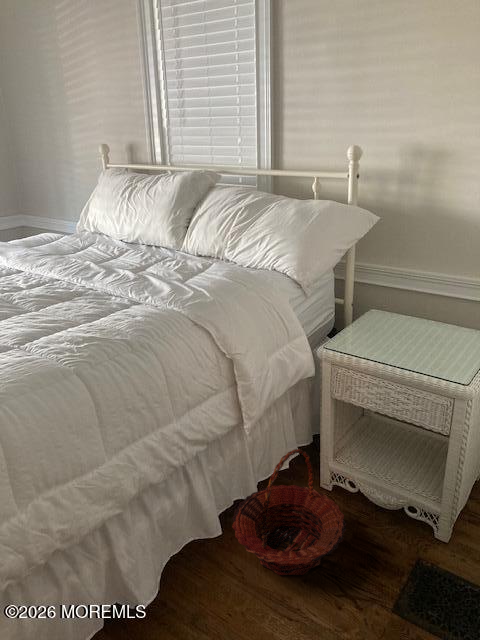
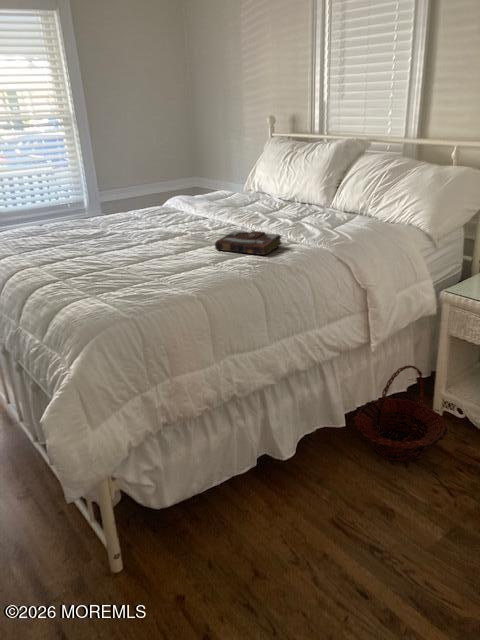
book: none [23,291,119,326] -> present [215,231,282,255]

